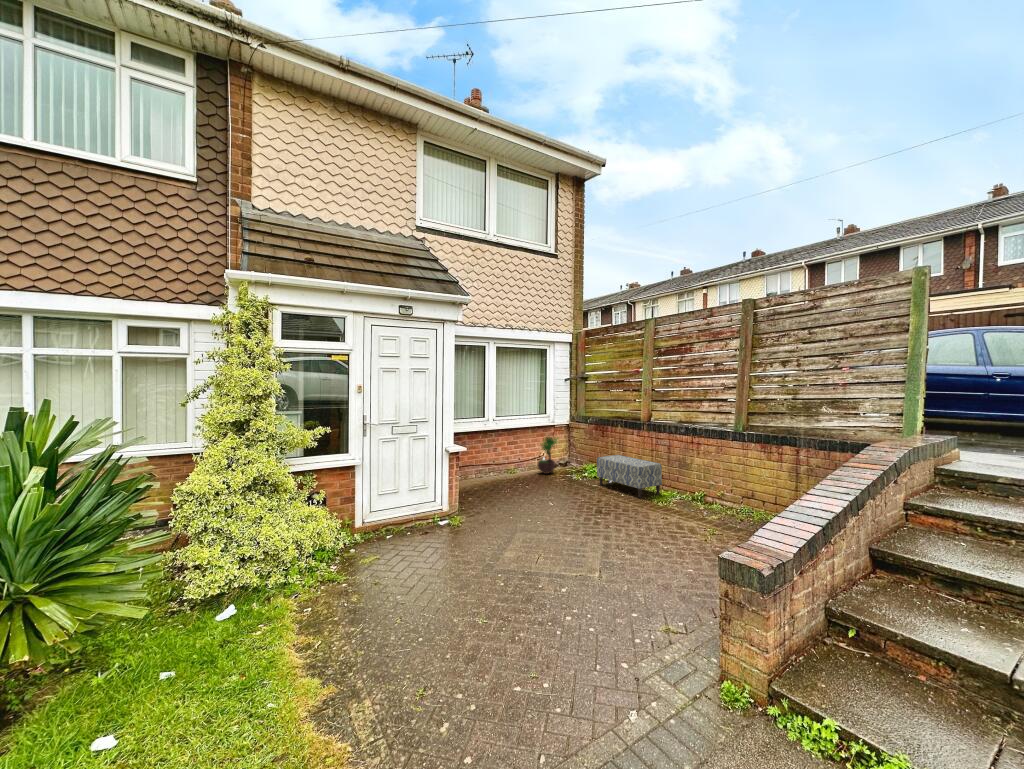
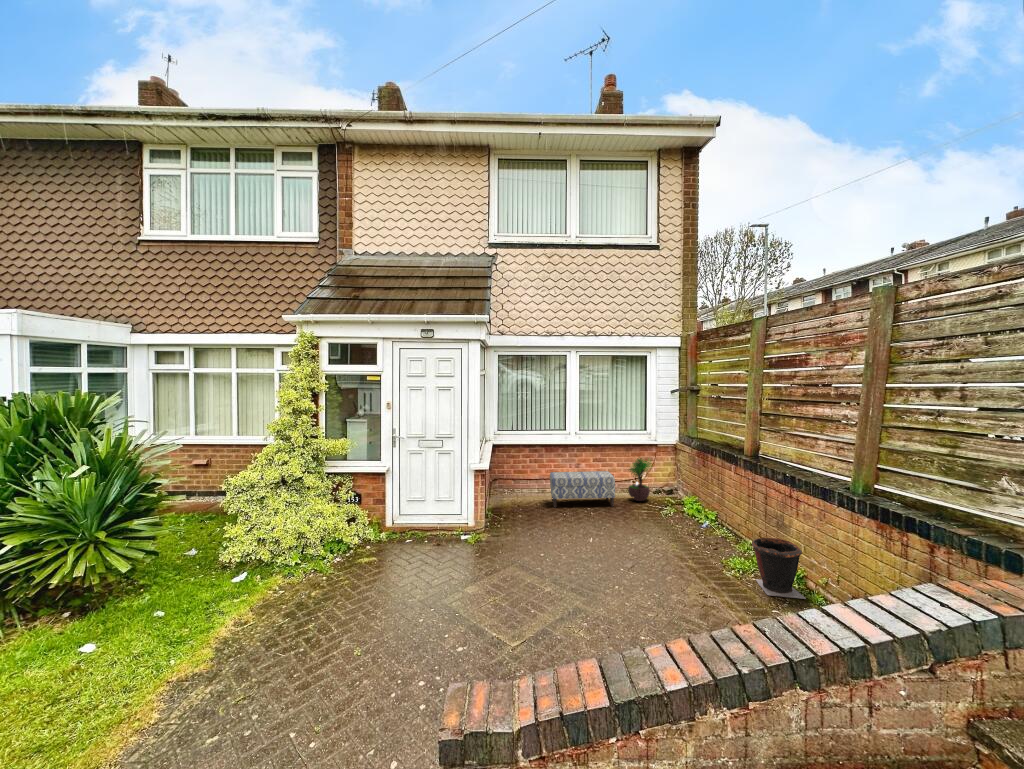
bench: present [597,455,662,498] -> present [550,471,615,508]
waste bin: none [680,476,716,512] -> present [752,538,806,599]

